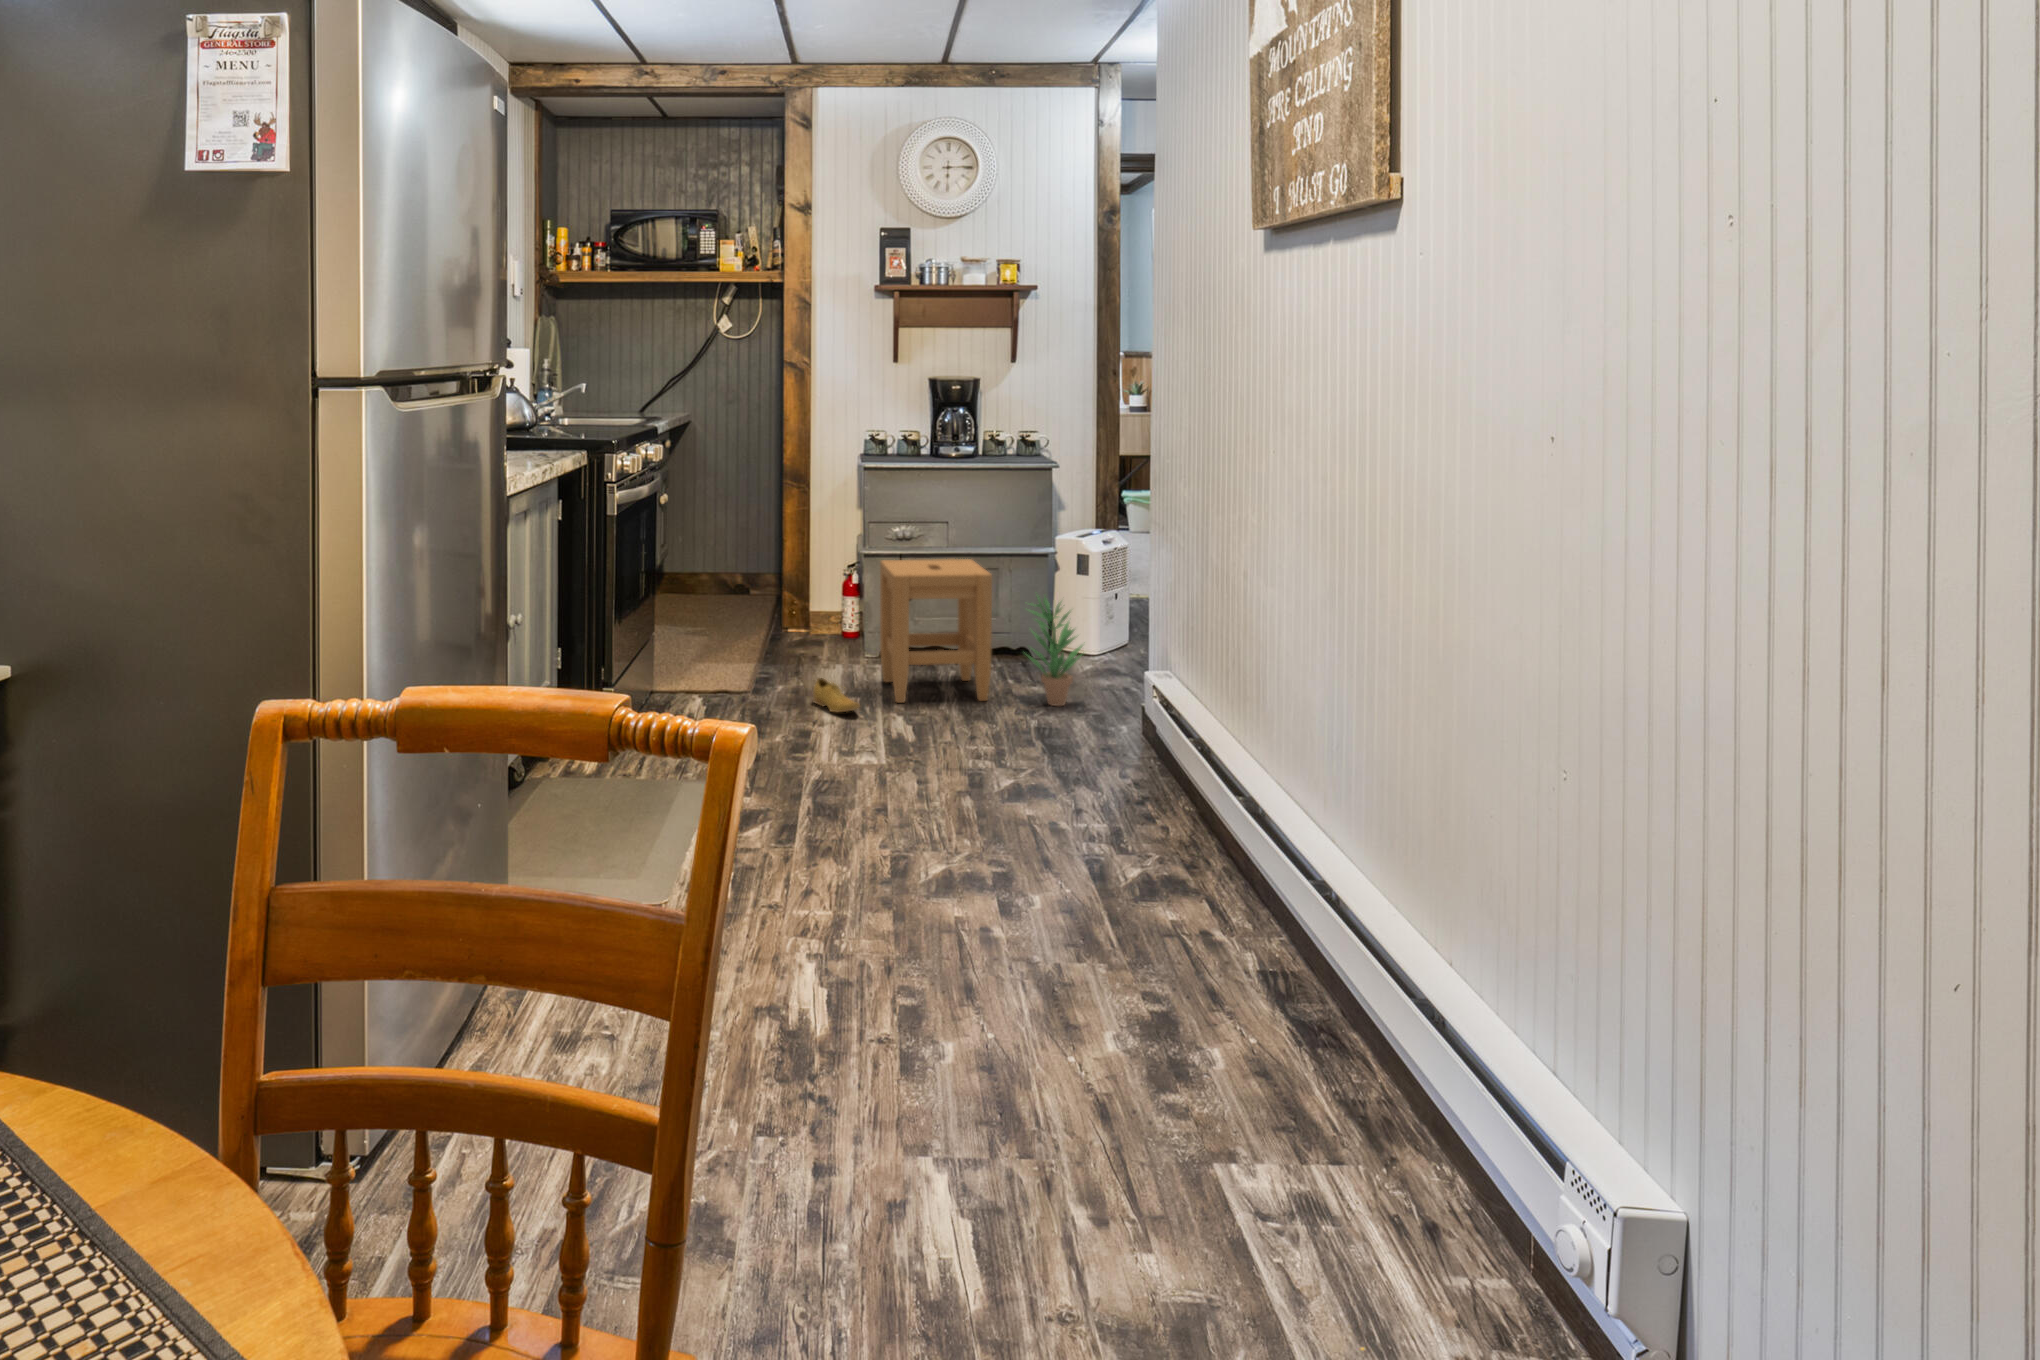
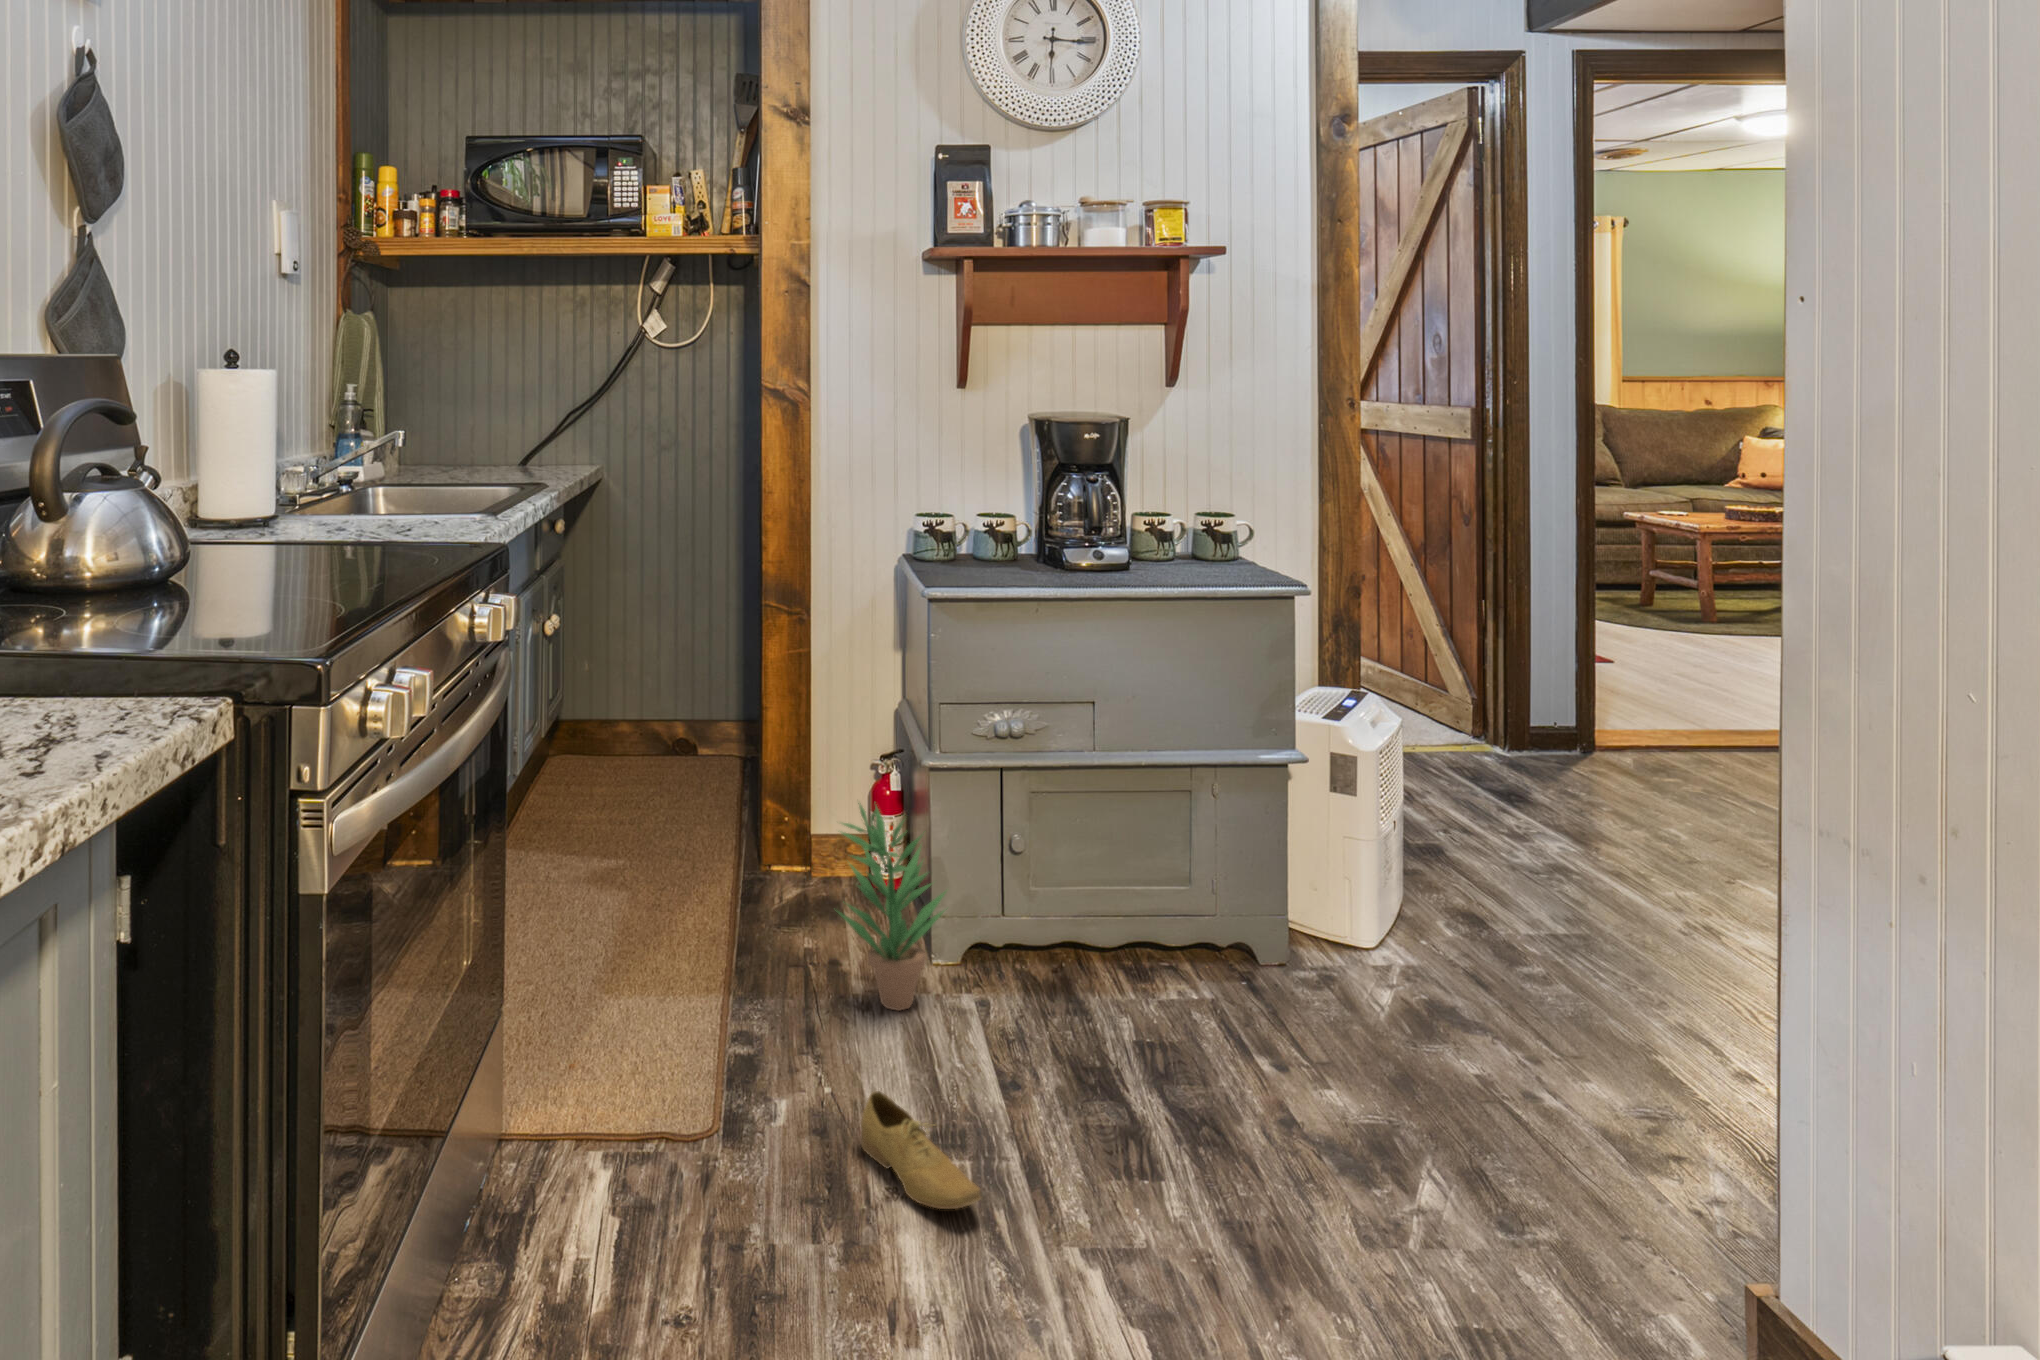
stool: present [880,559,992,703] -> none [981,791,1251,1149]
potted plant: present [1027,595,1082,706] -> present [838,803,947,1010]

